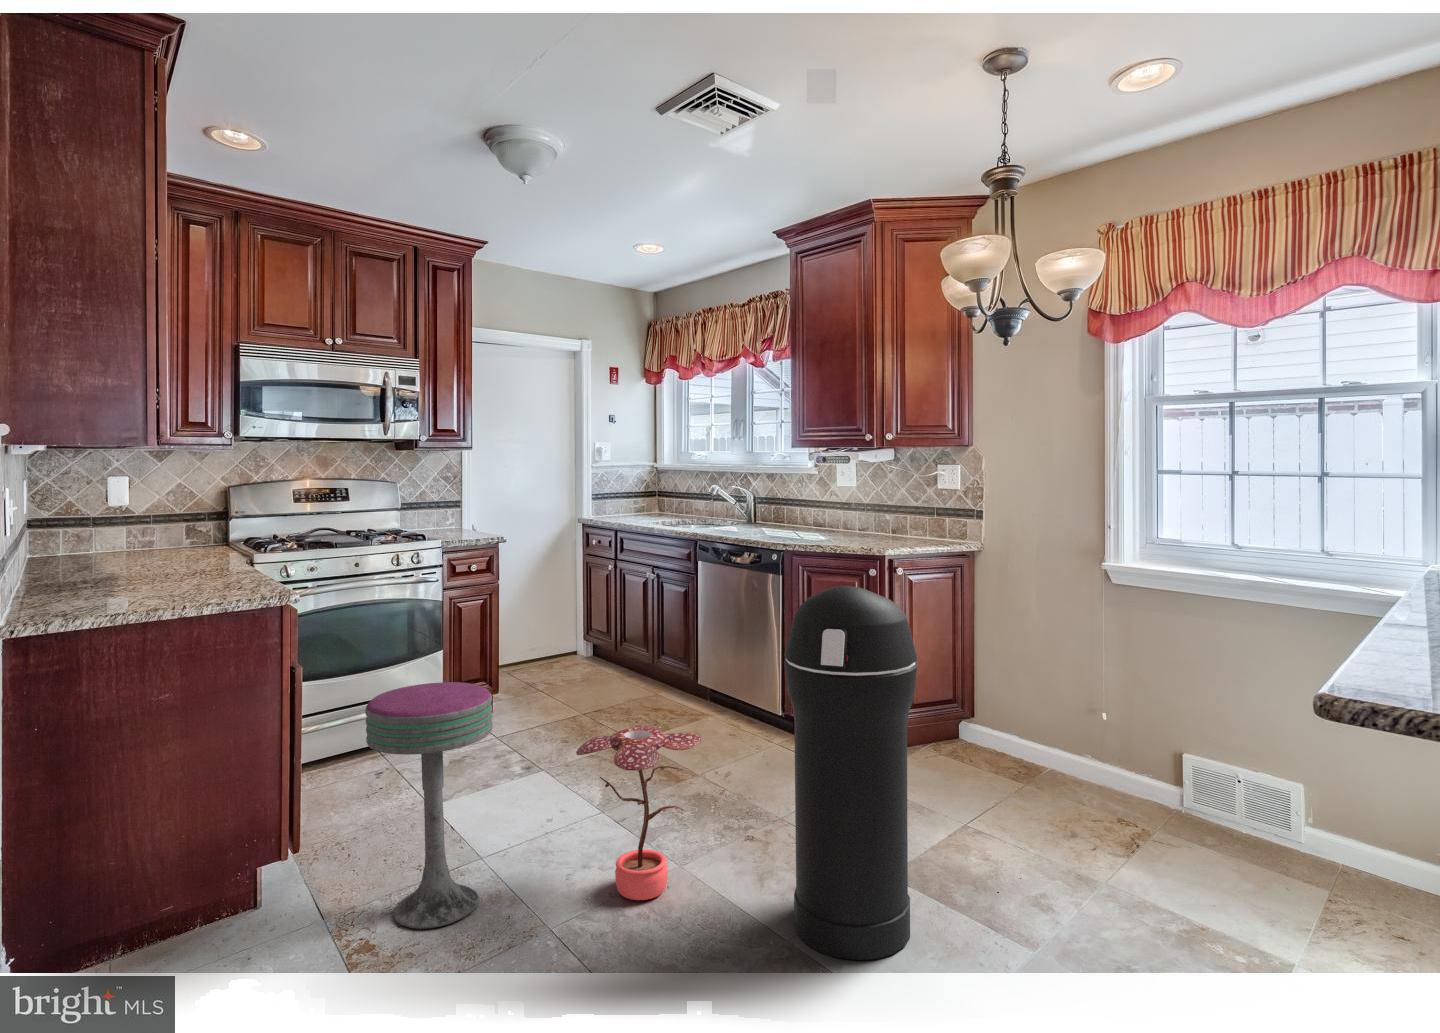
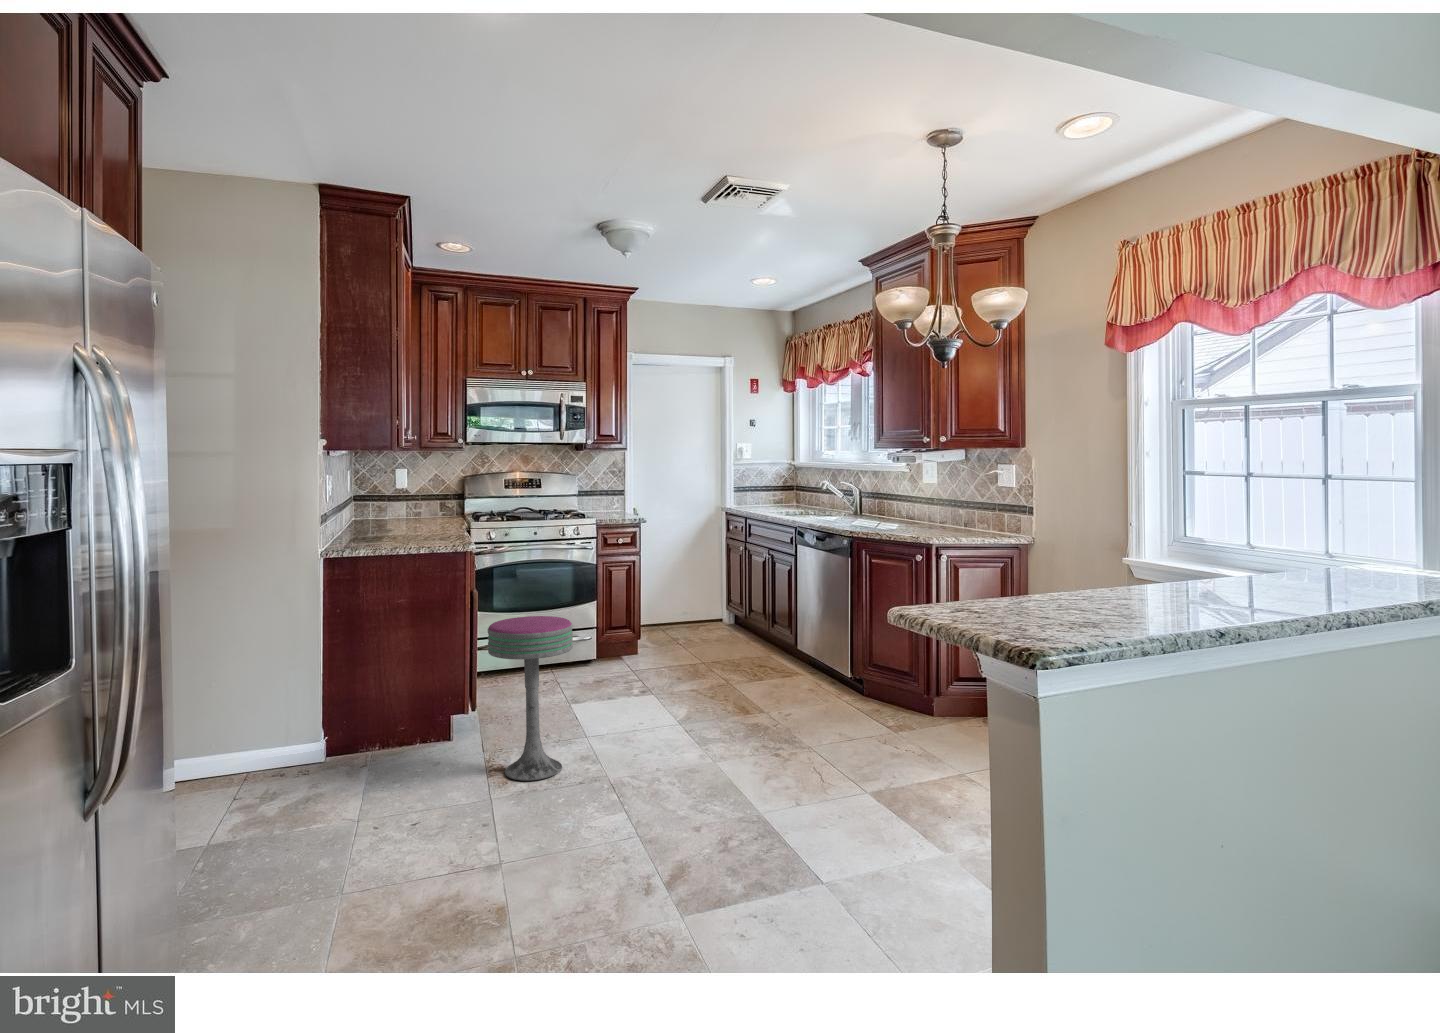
trash can: present [784,586,917,960] -> none [758,556,861,841]
potted plant: present [576,725,701,900] -> none [626,659,717,784]

